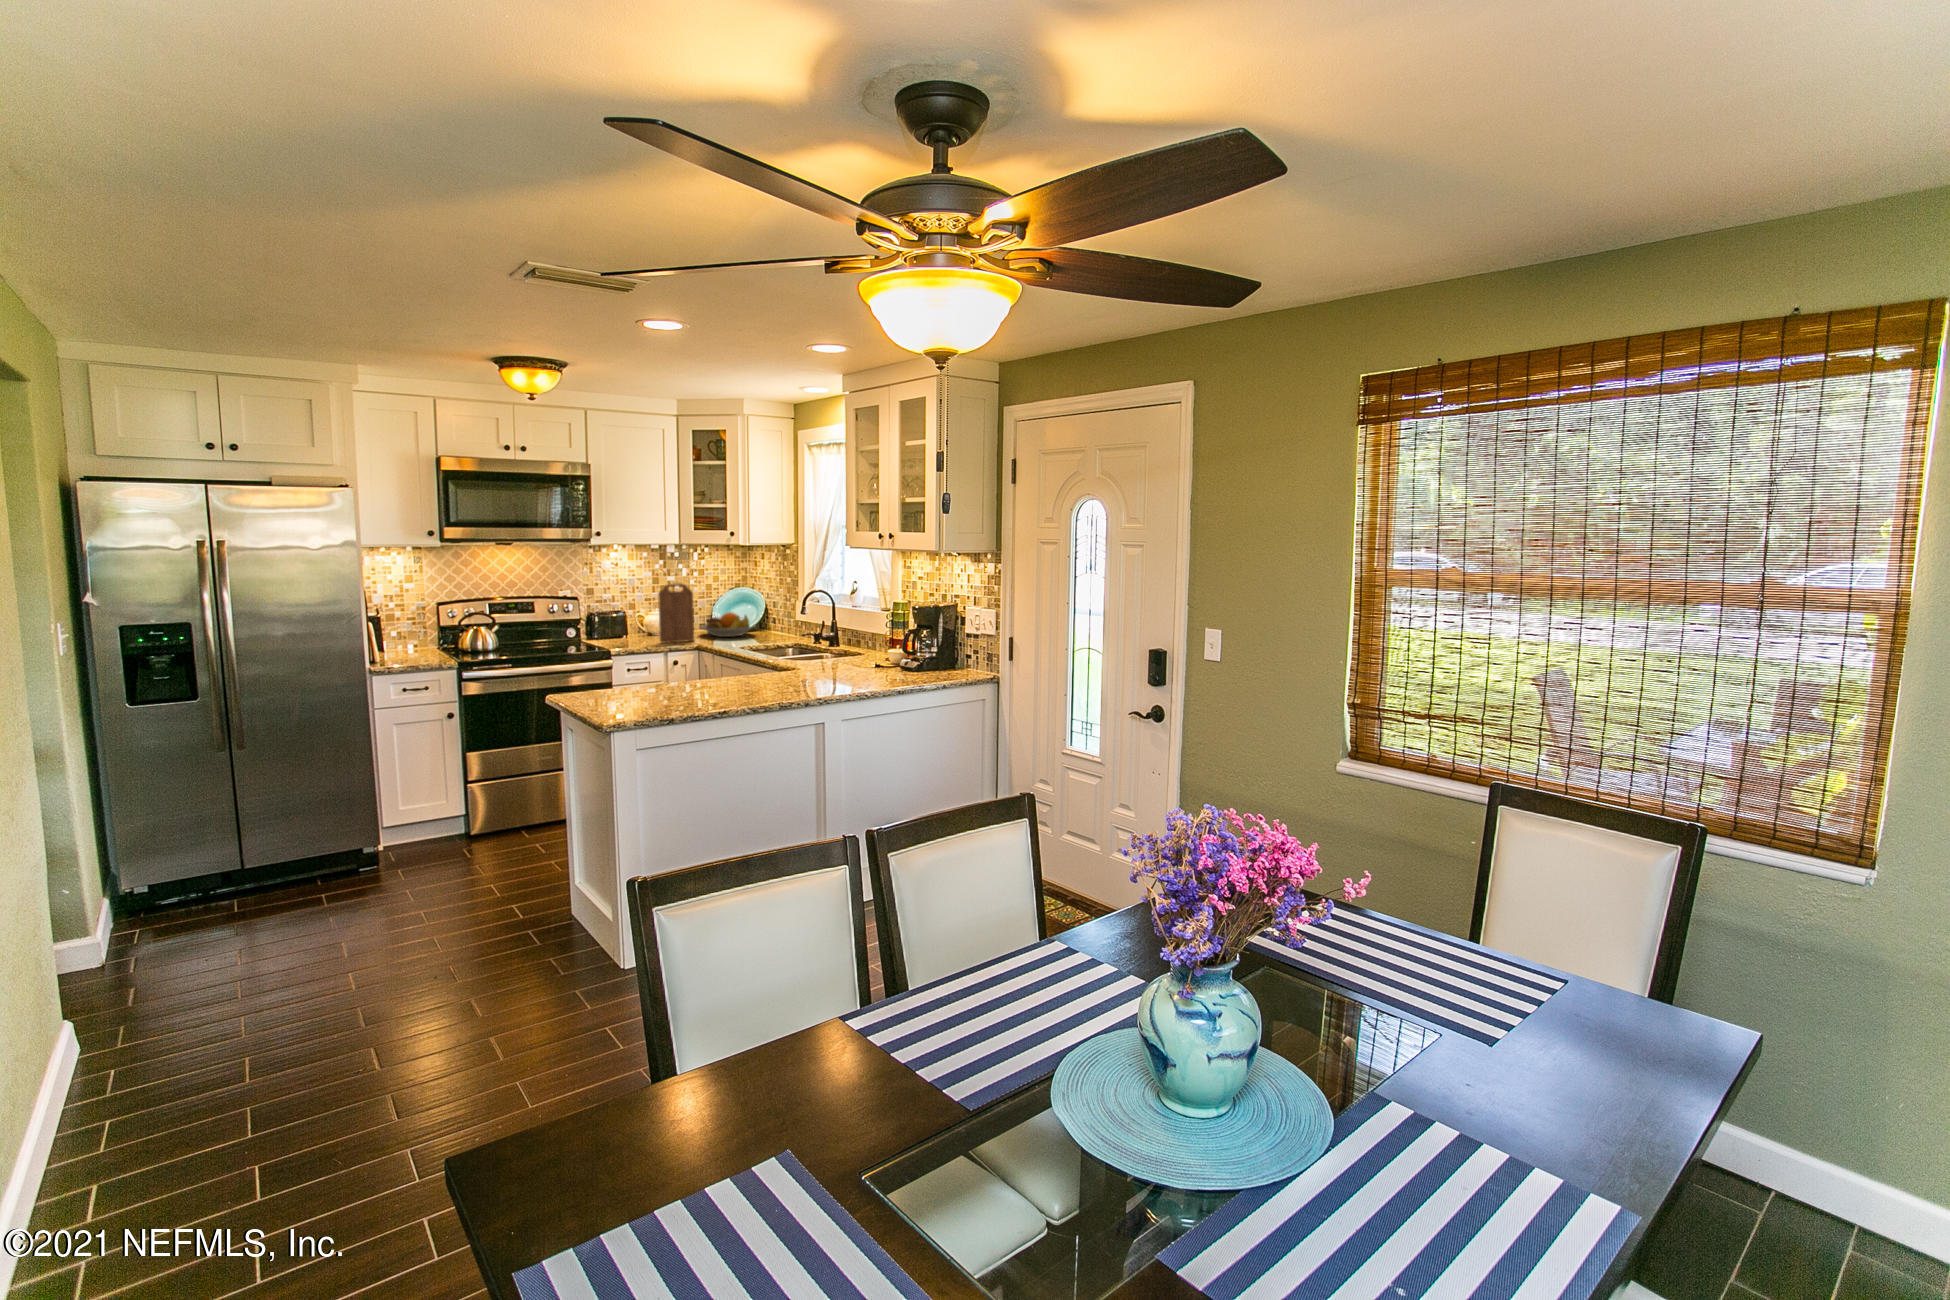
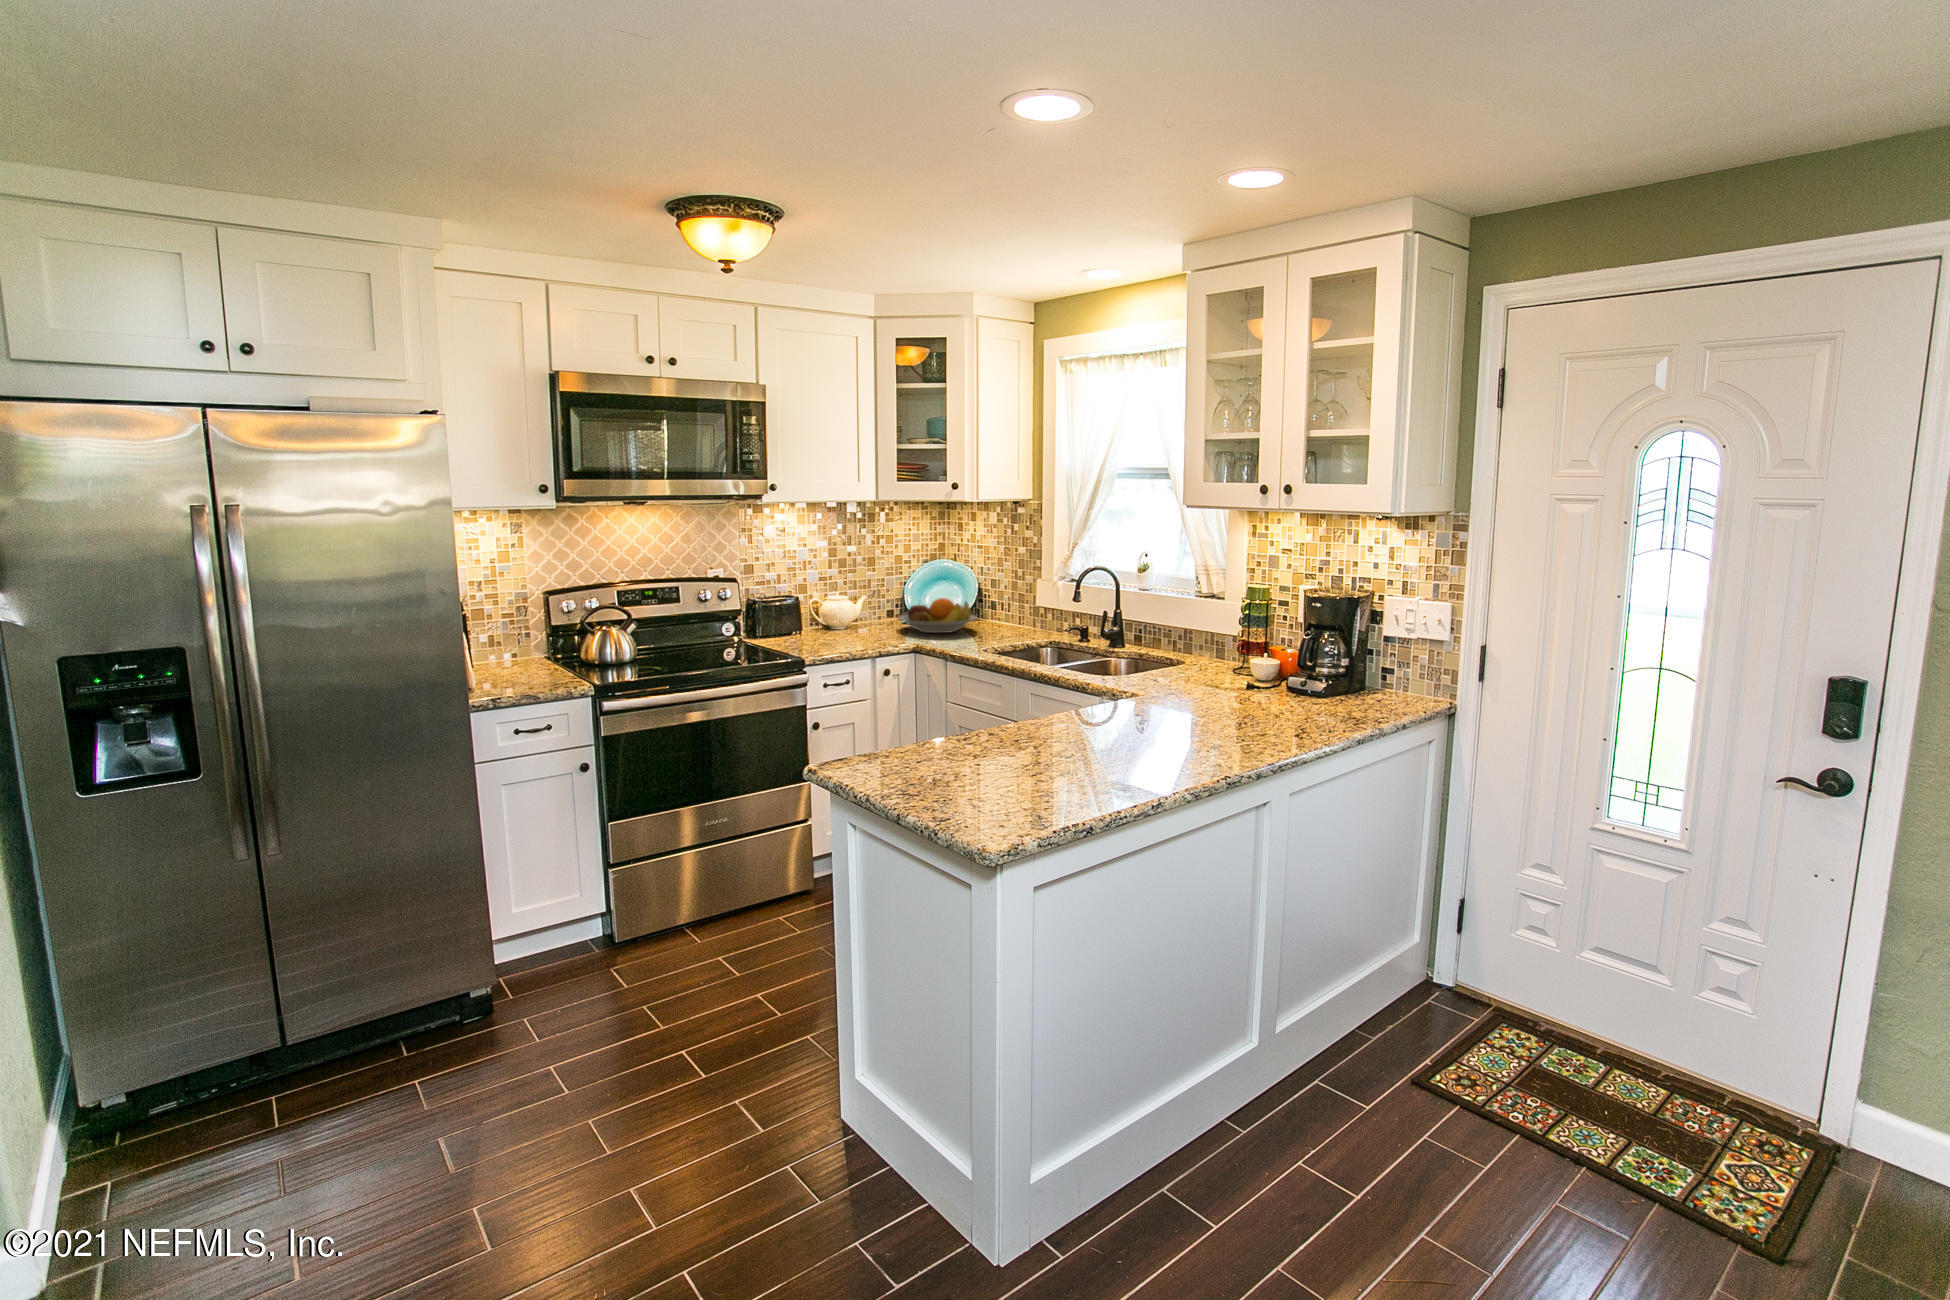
cutting board: present [658,583,694,643] -> none [855,558,901,645]

